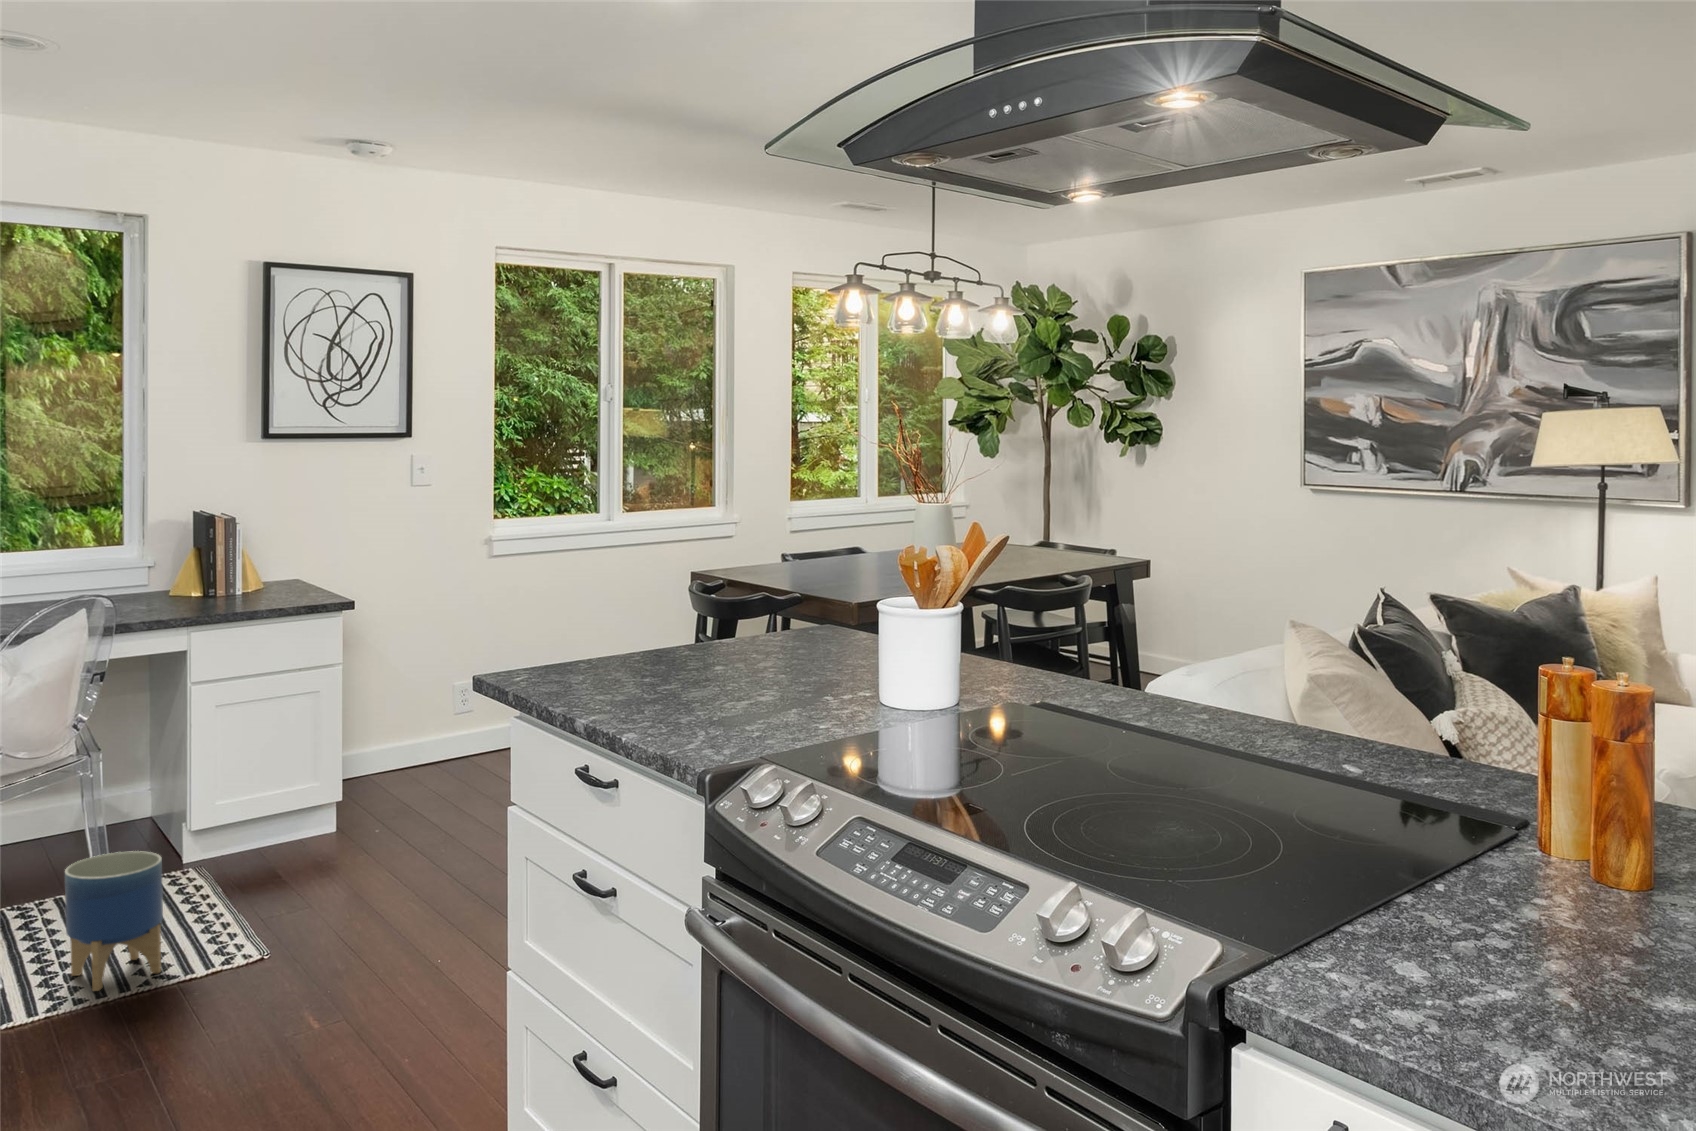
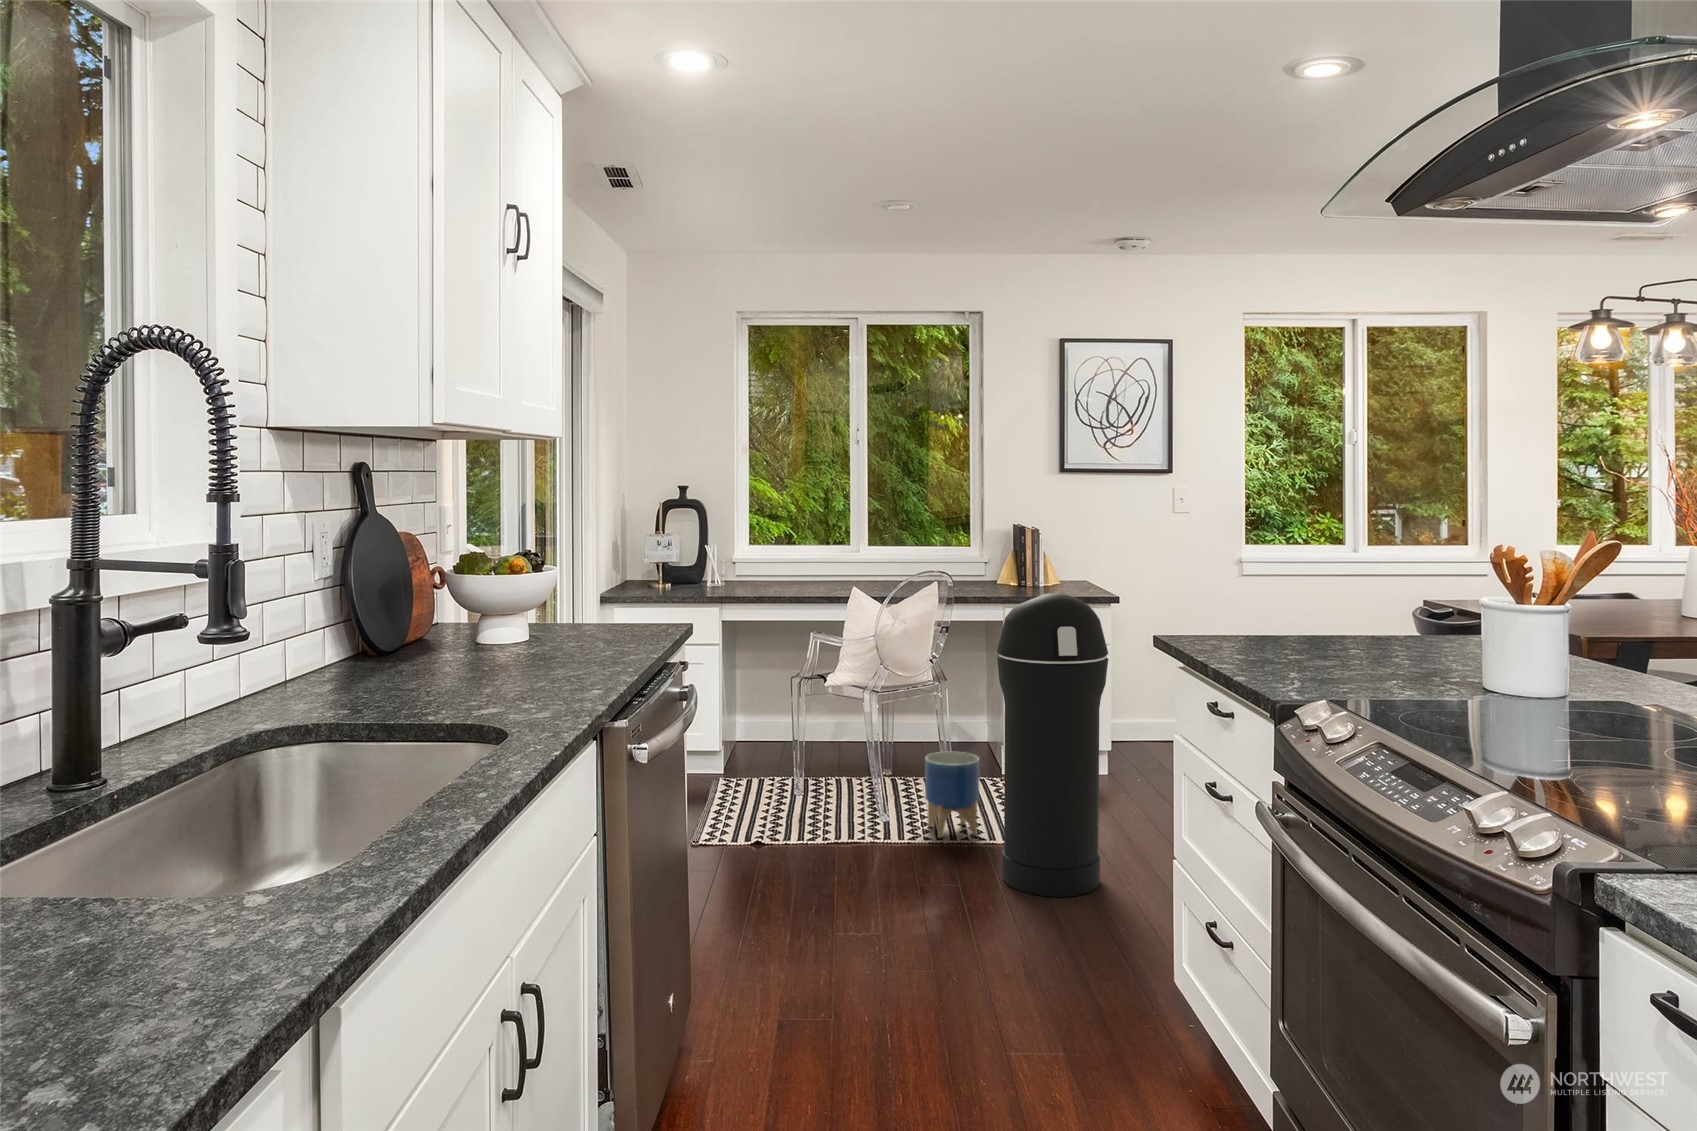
trash can: none [198,611,373,1049] -> present [997,593,1108,897]

